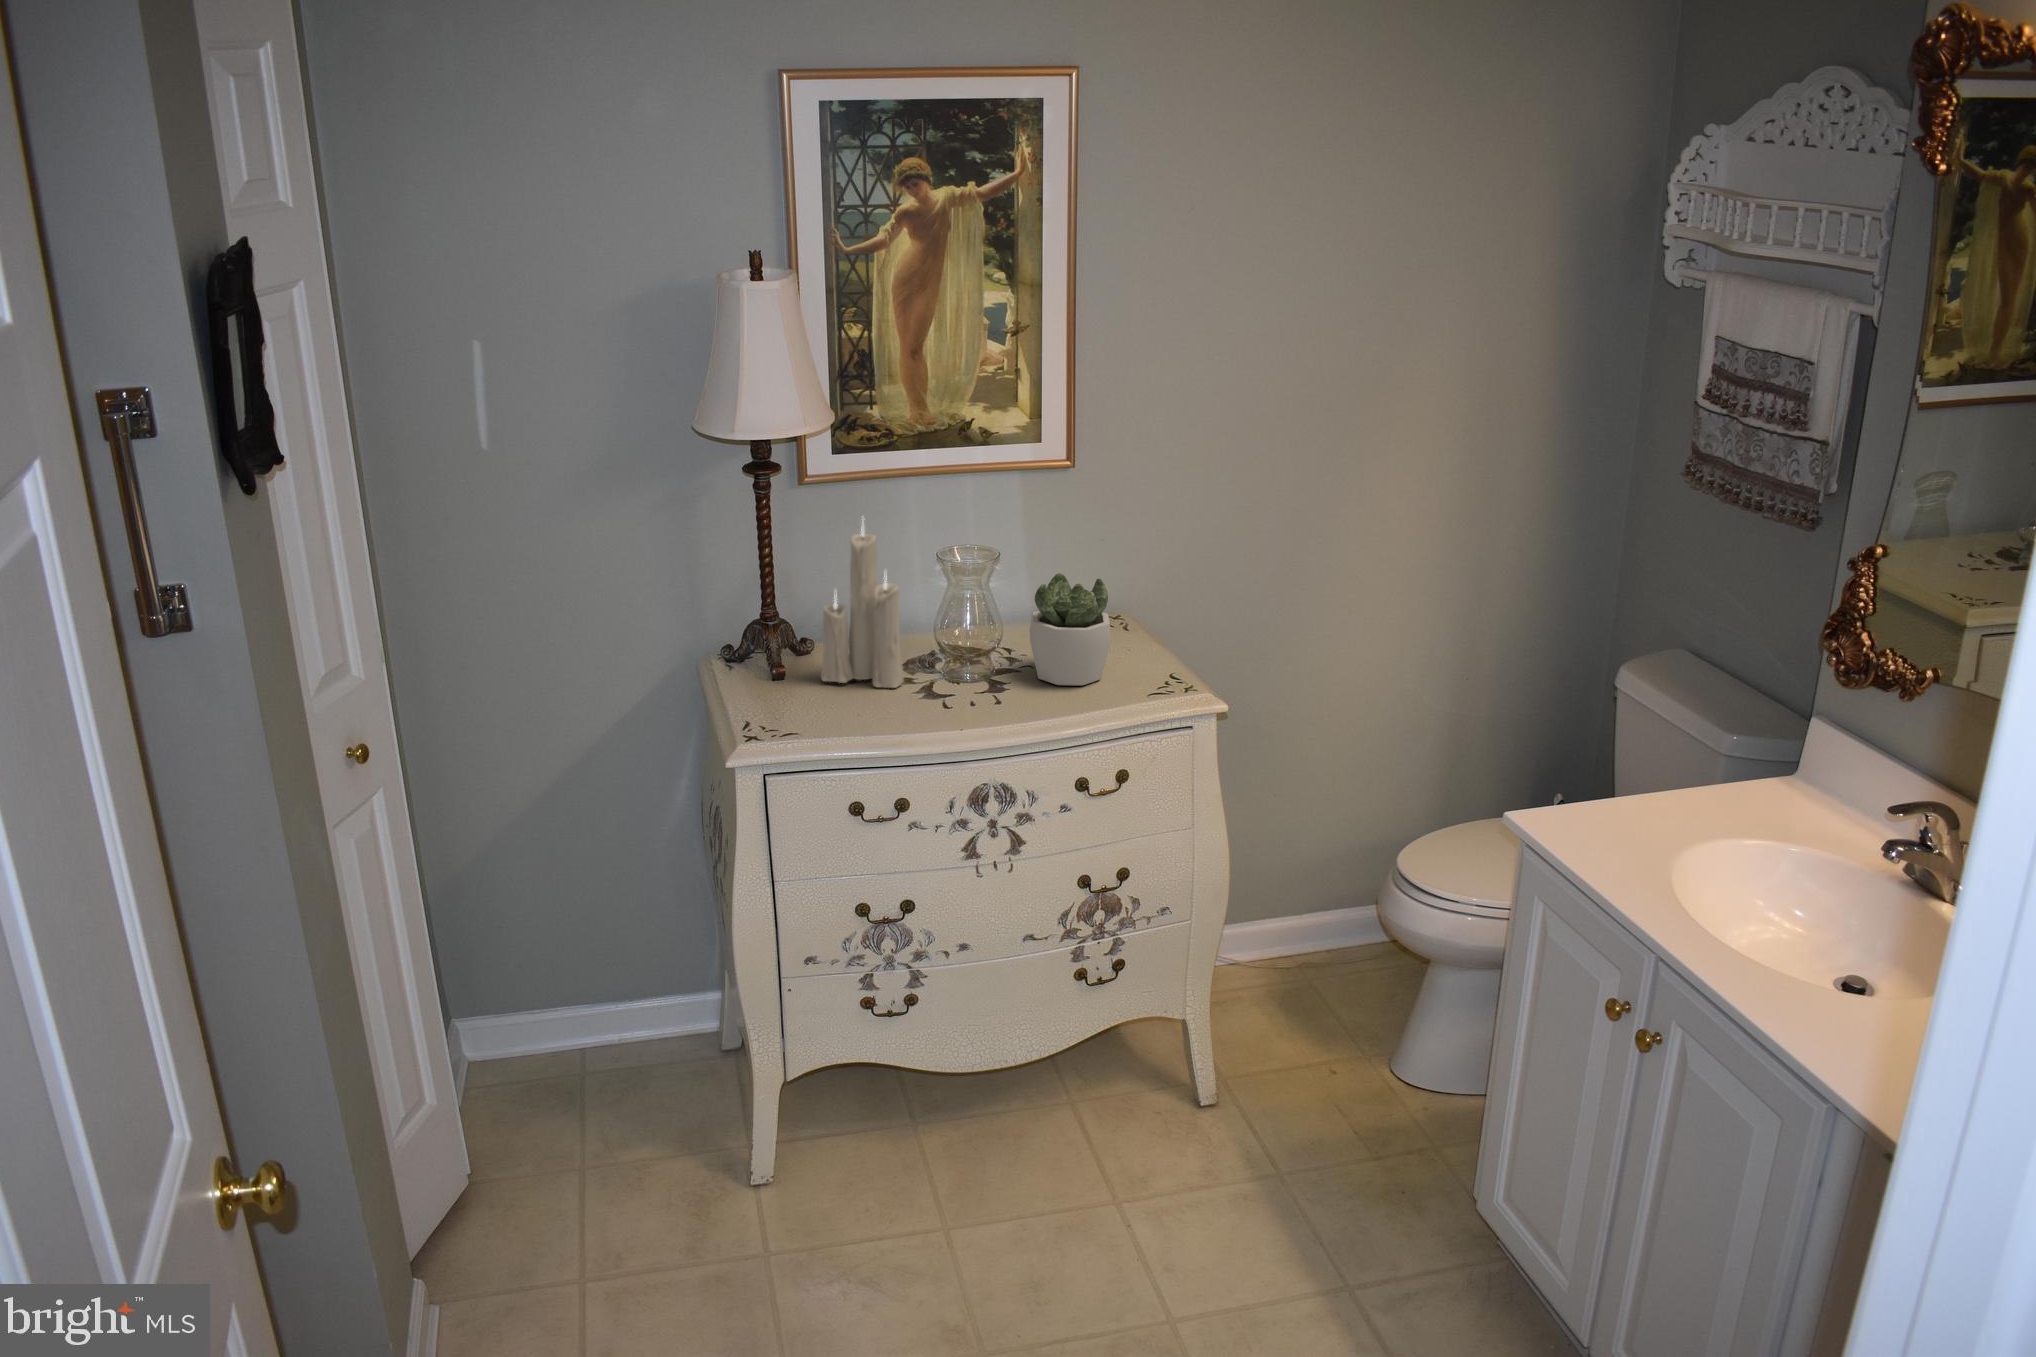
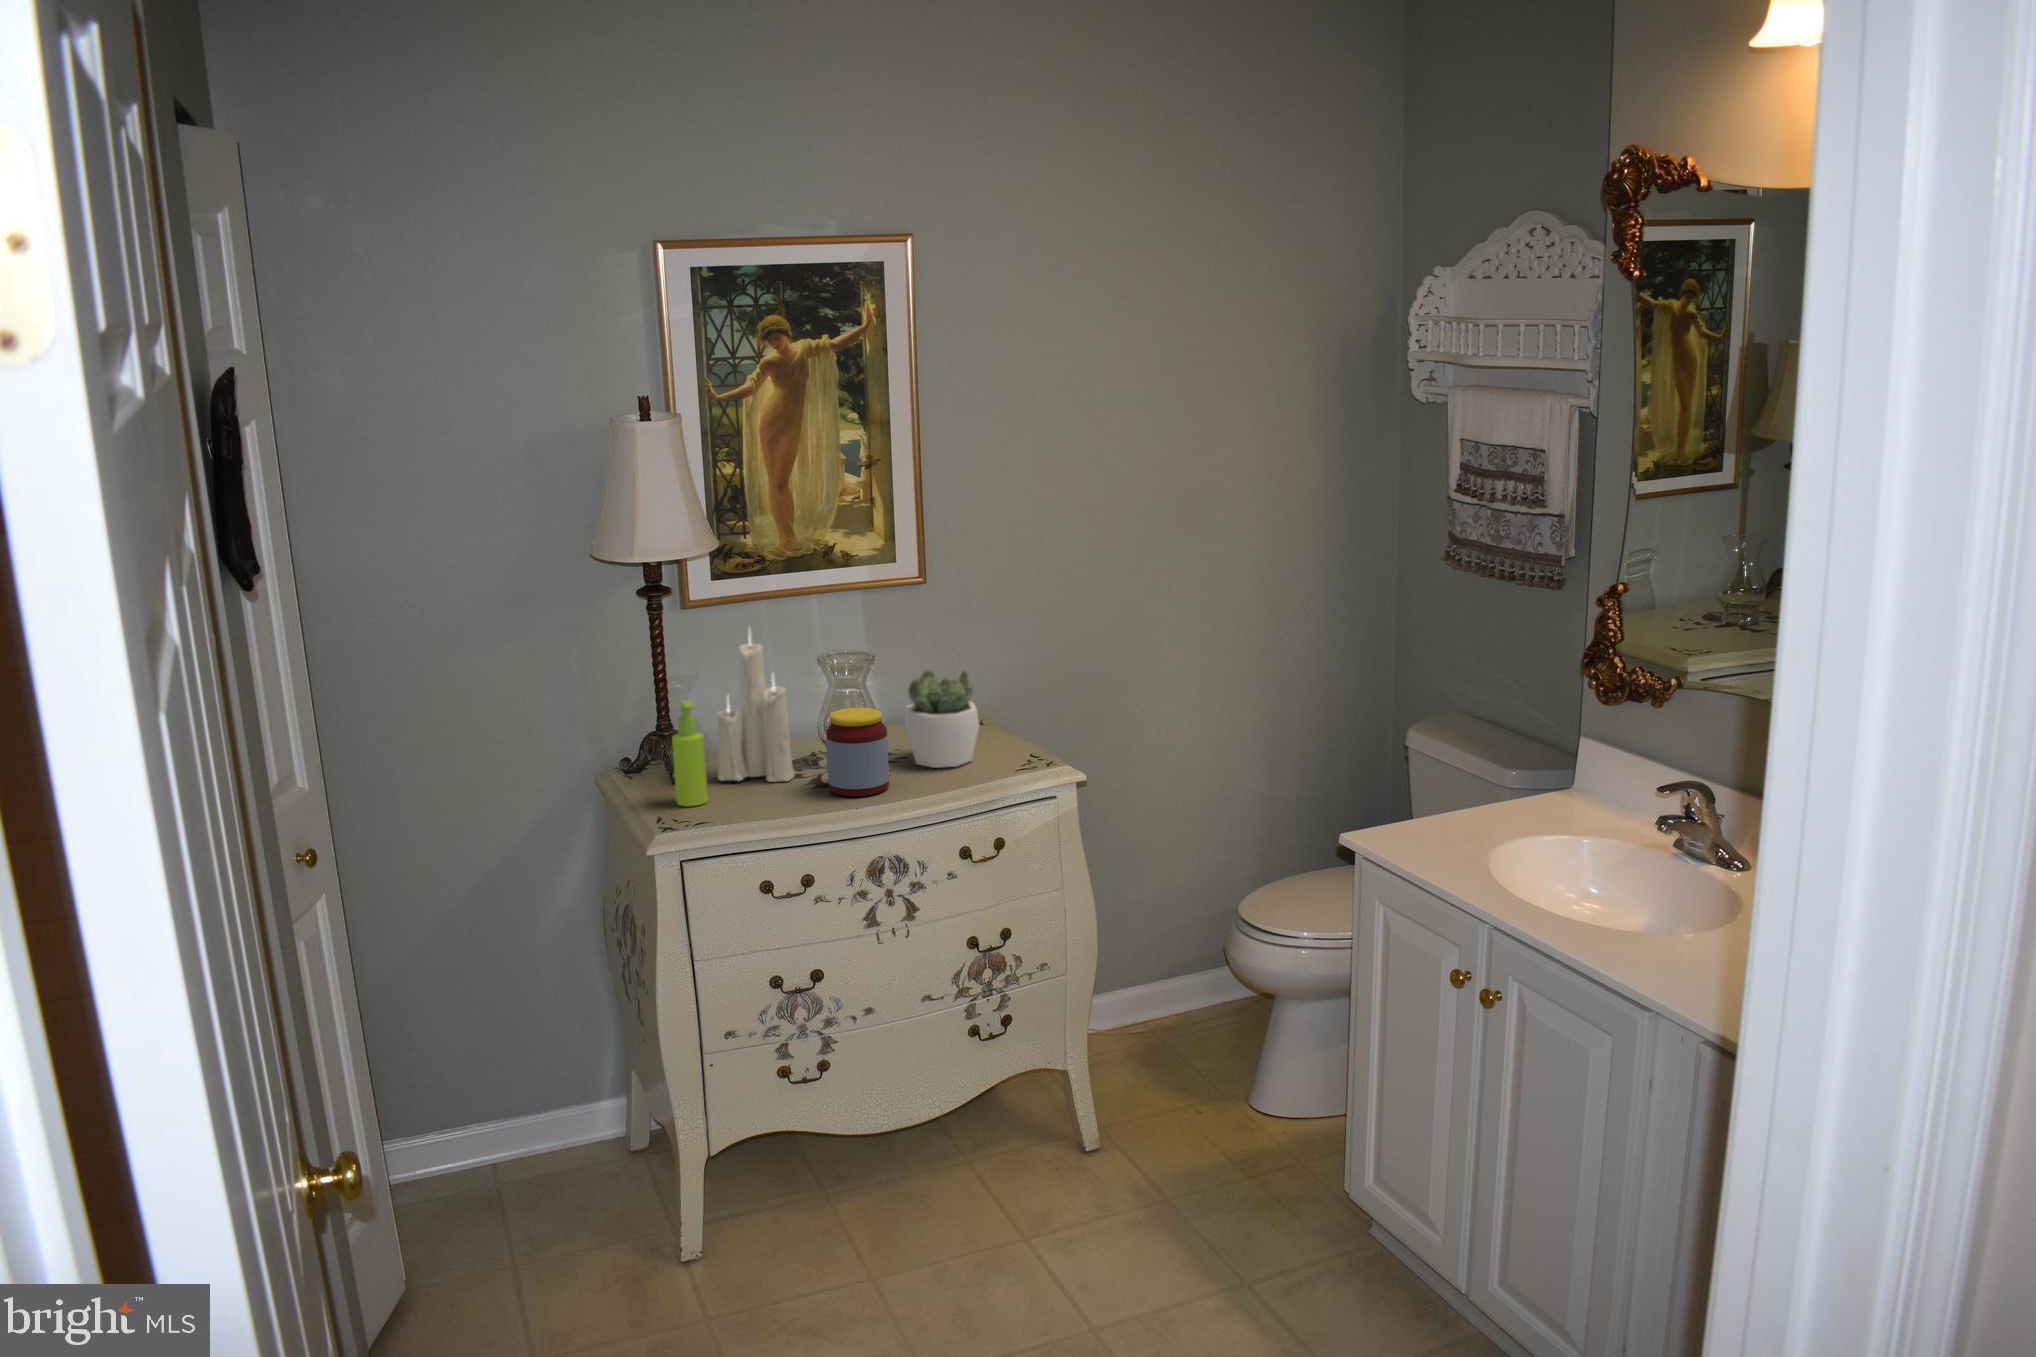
soap dispenser: none [770,595,806,711] -> present [672,699,708,806]
jar: none [938,615,1005,715] -> present [826,708,889,796]

